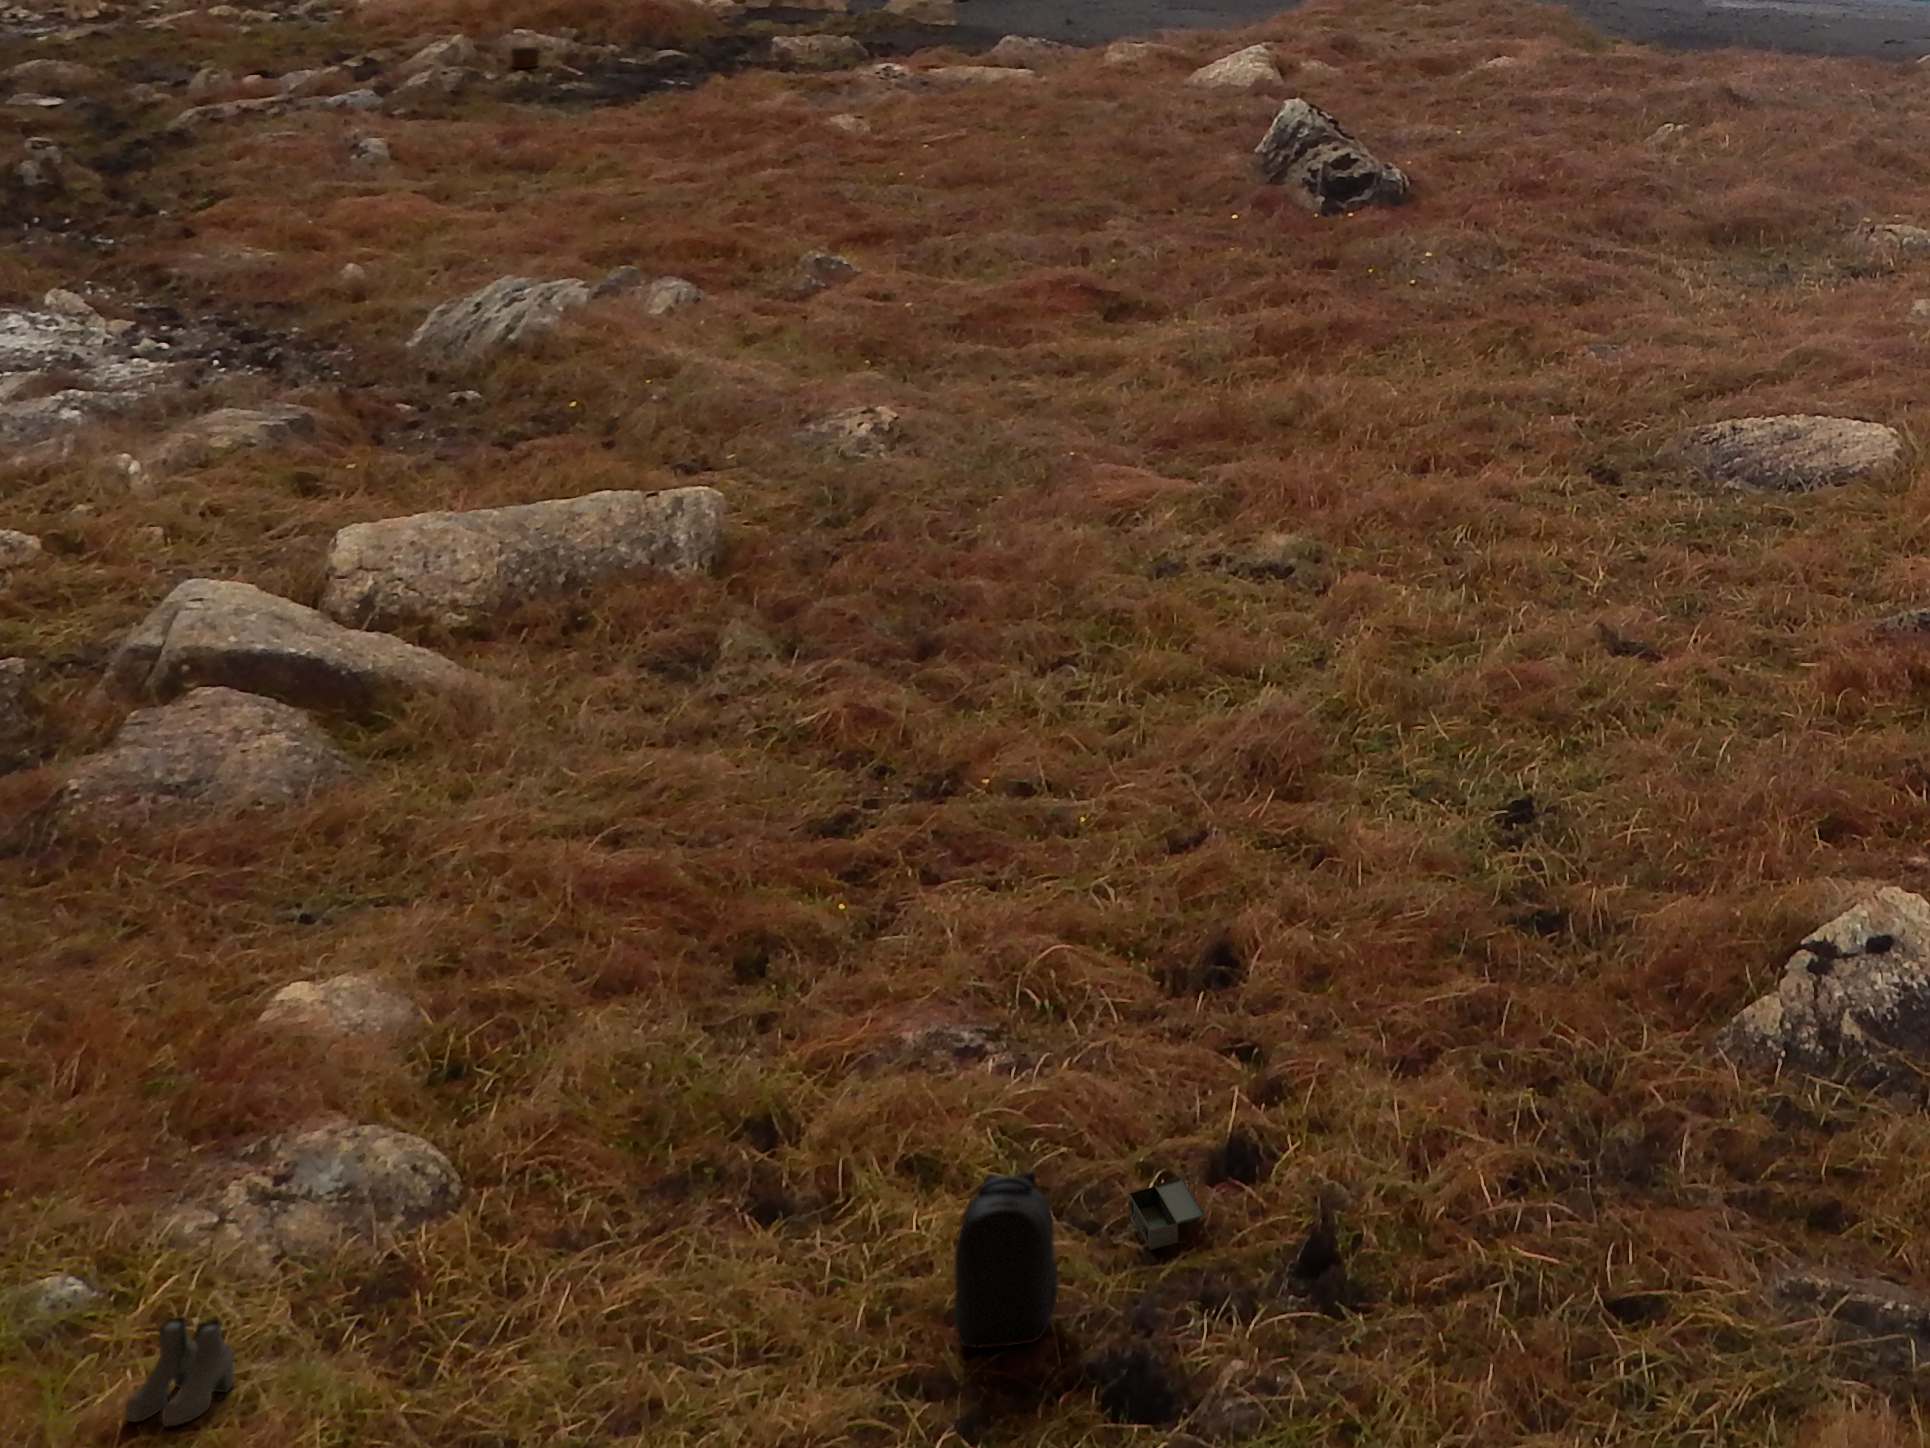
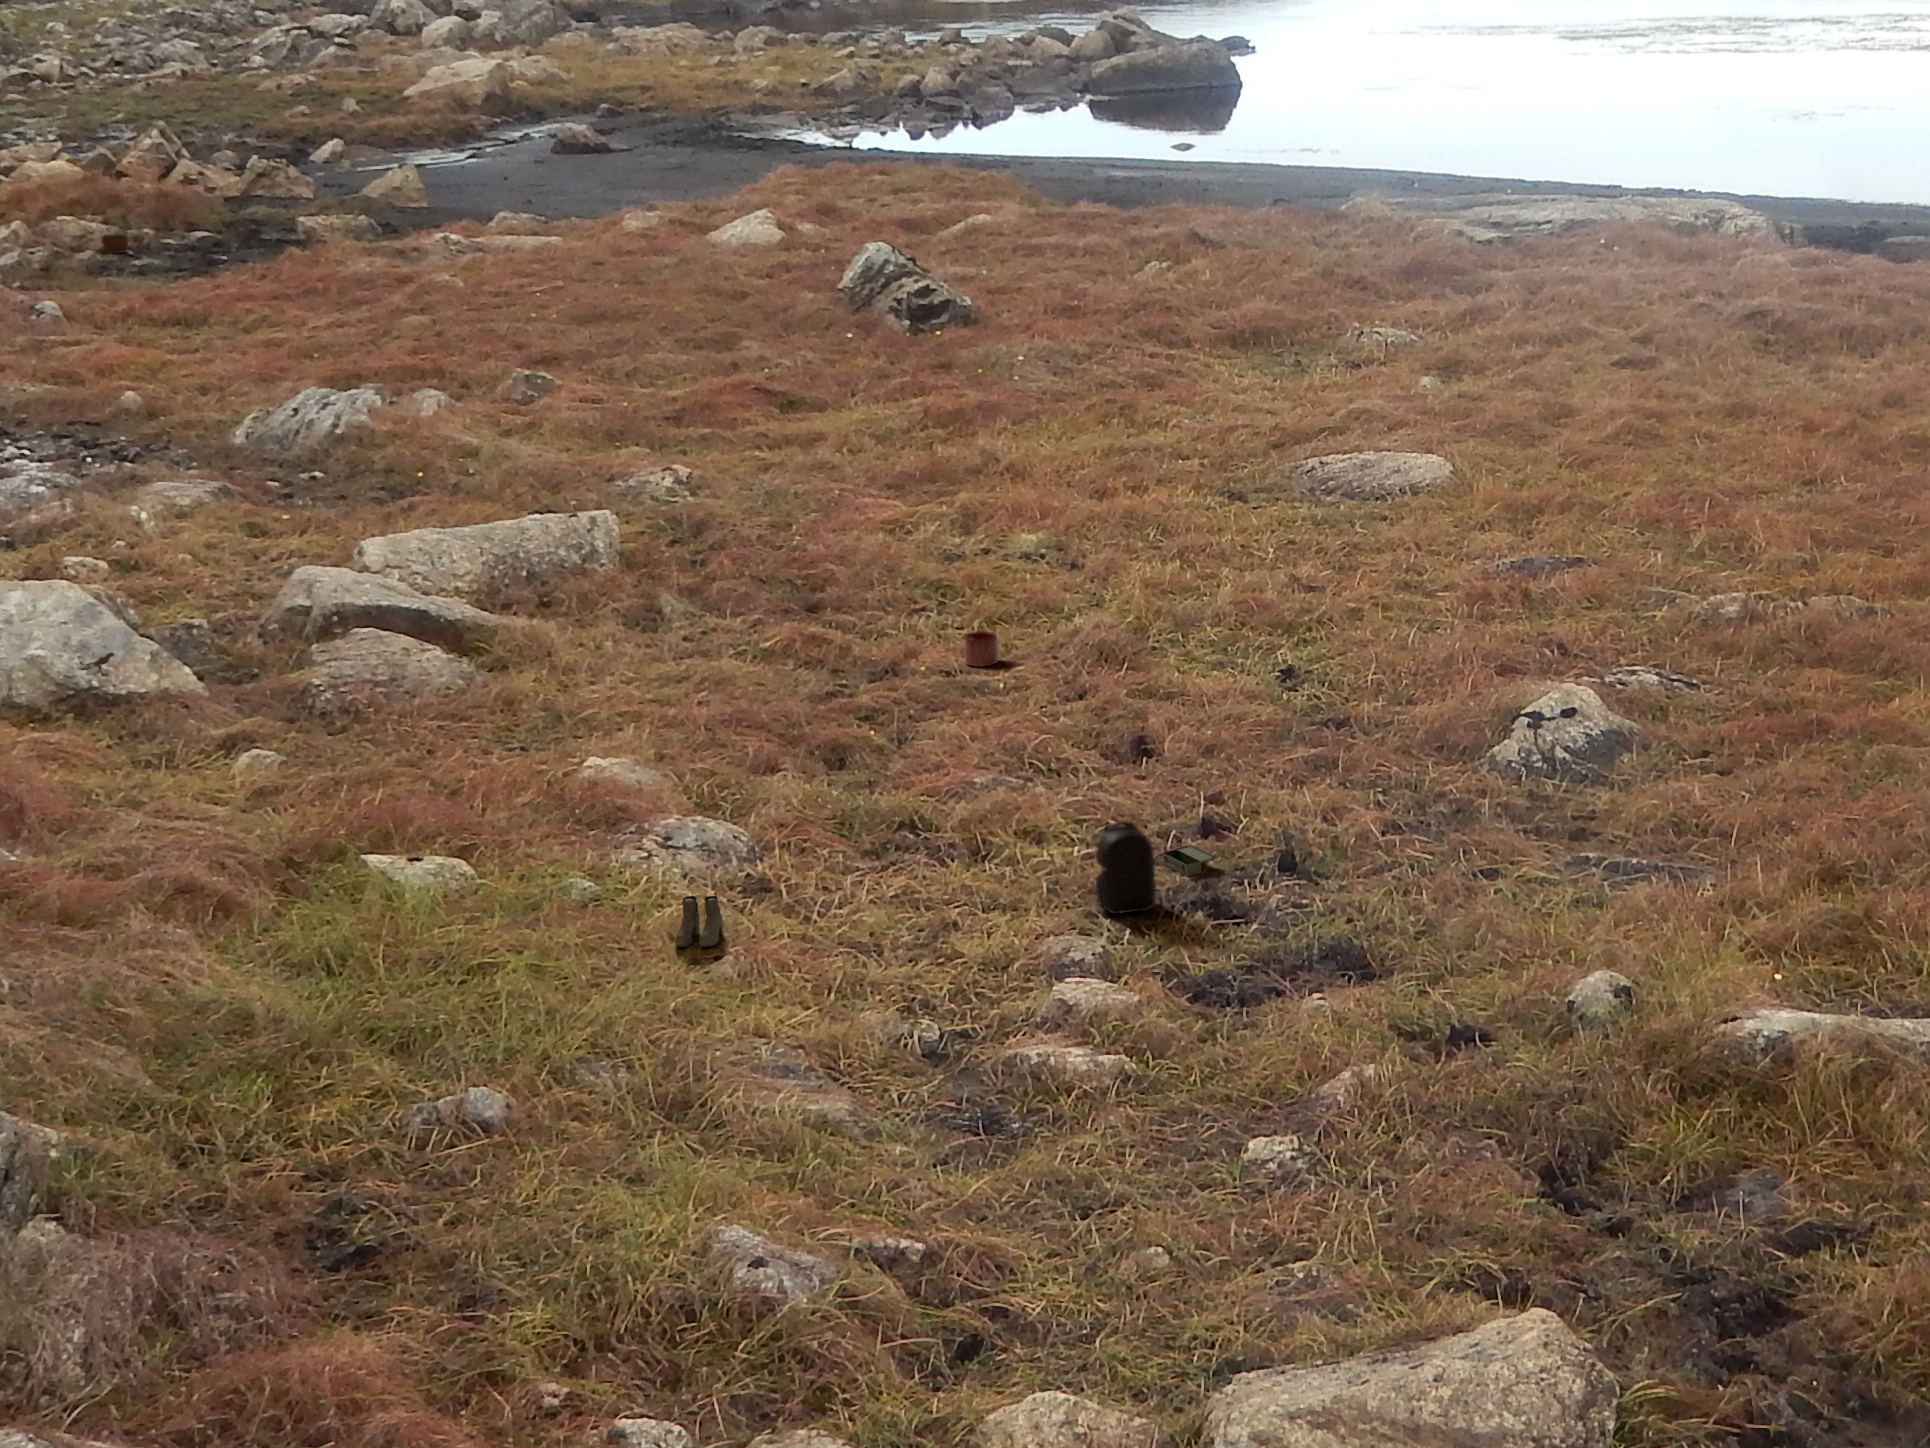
planter: none [1052,700,1102,757] -> present [964,631,998,667]

